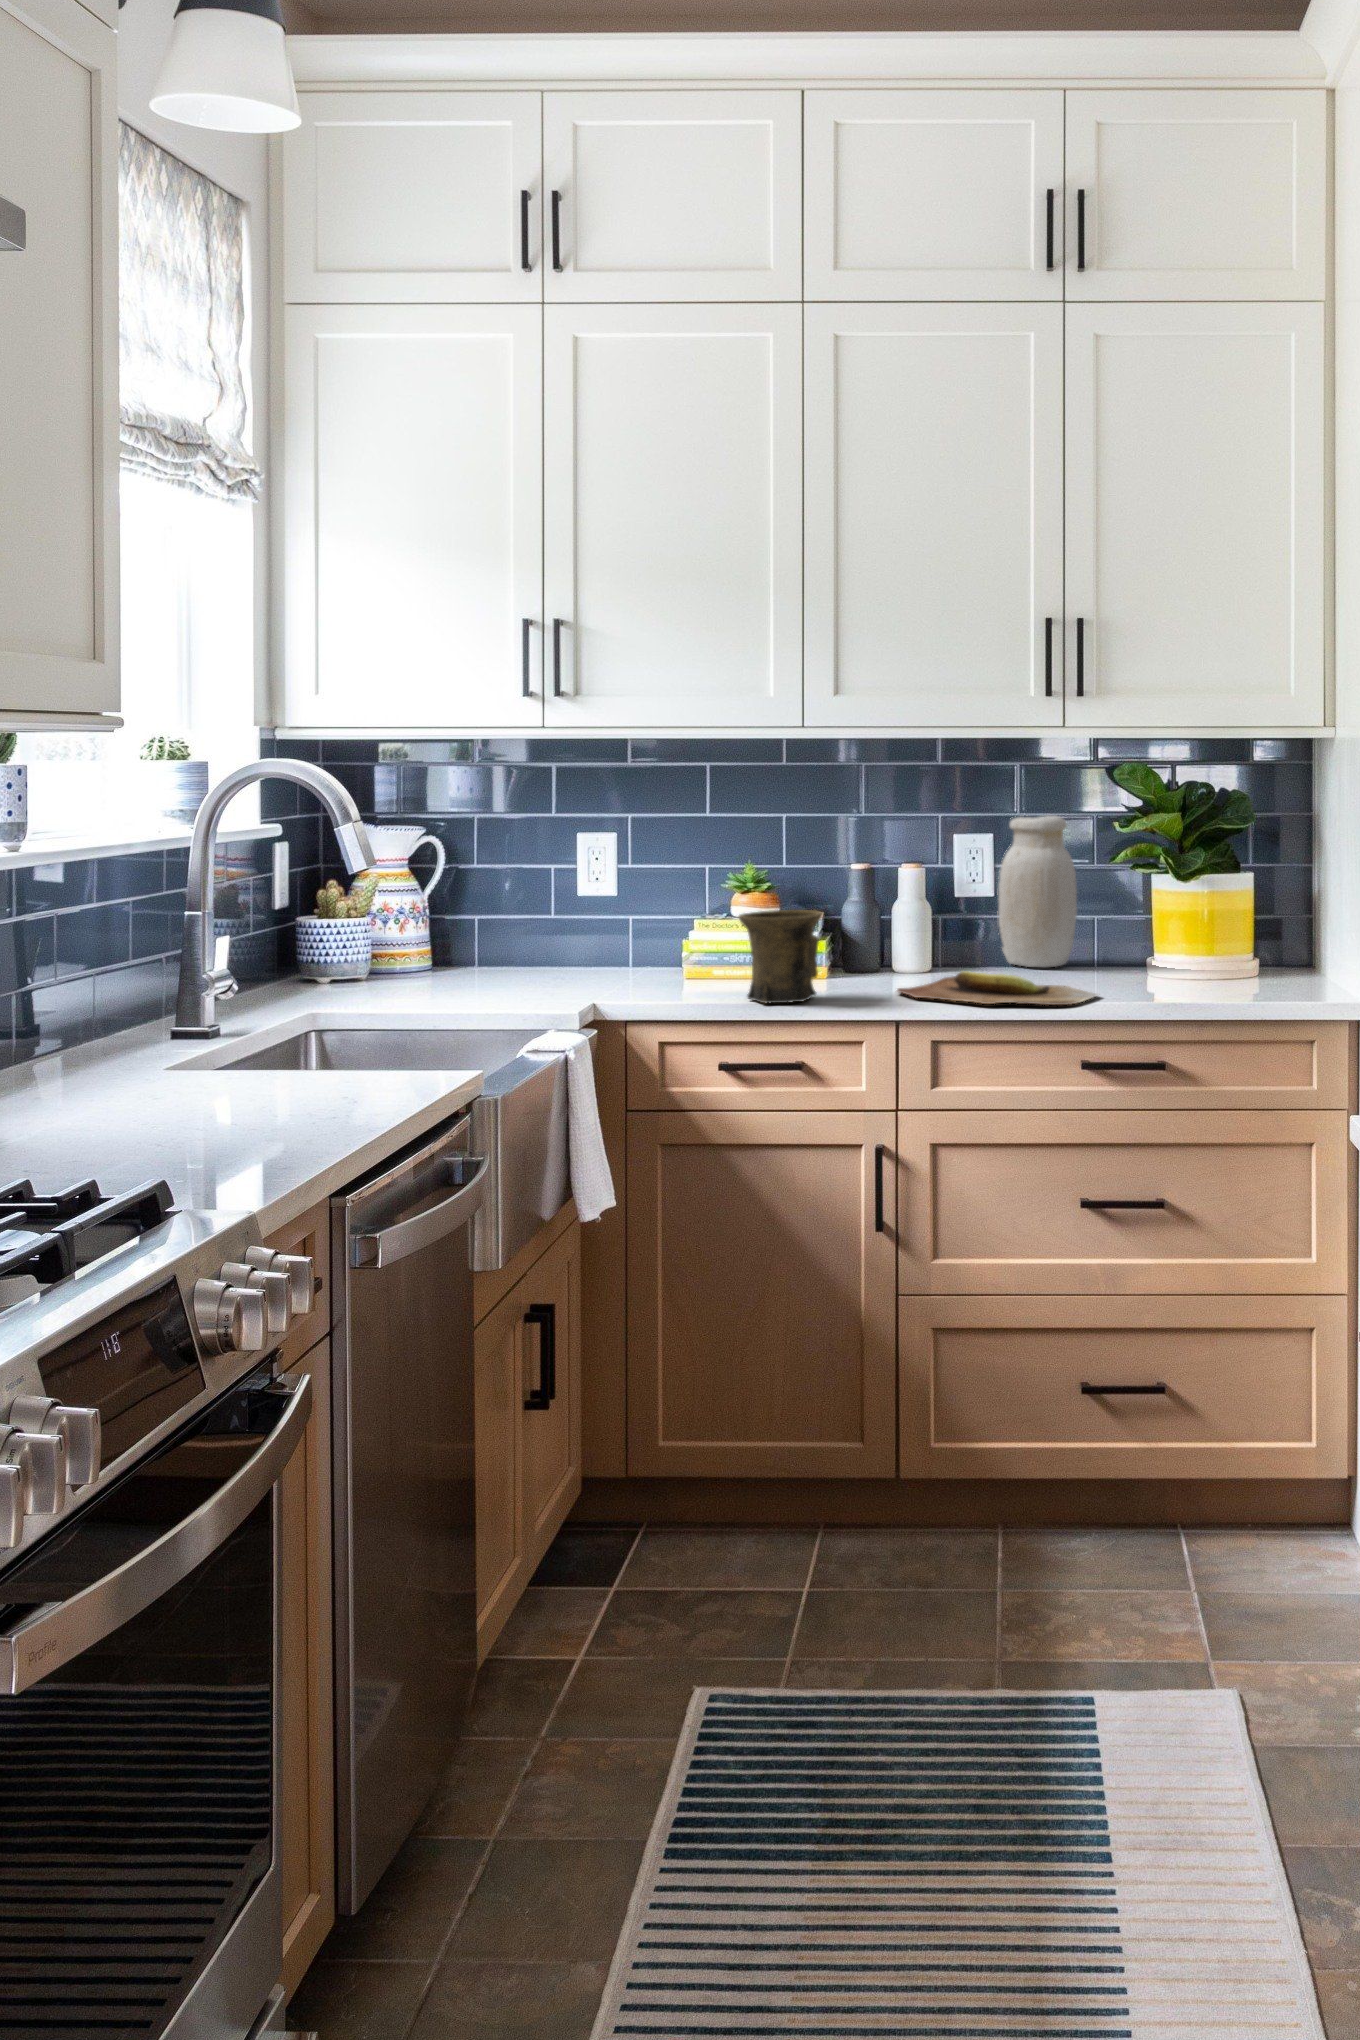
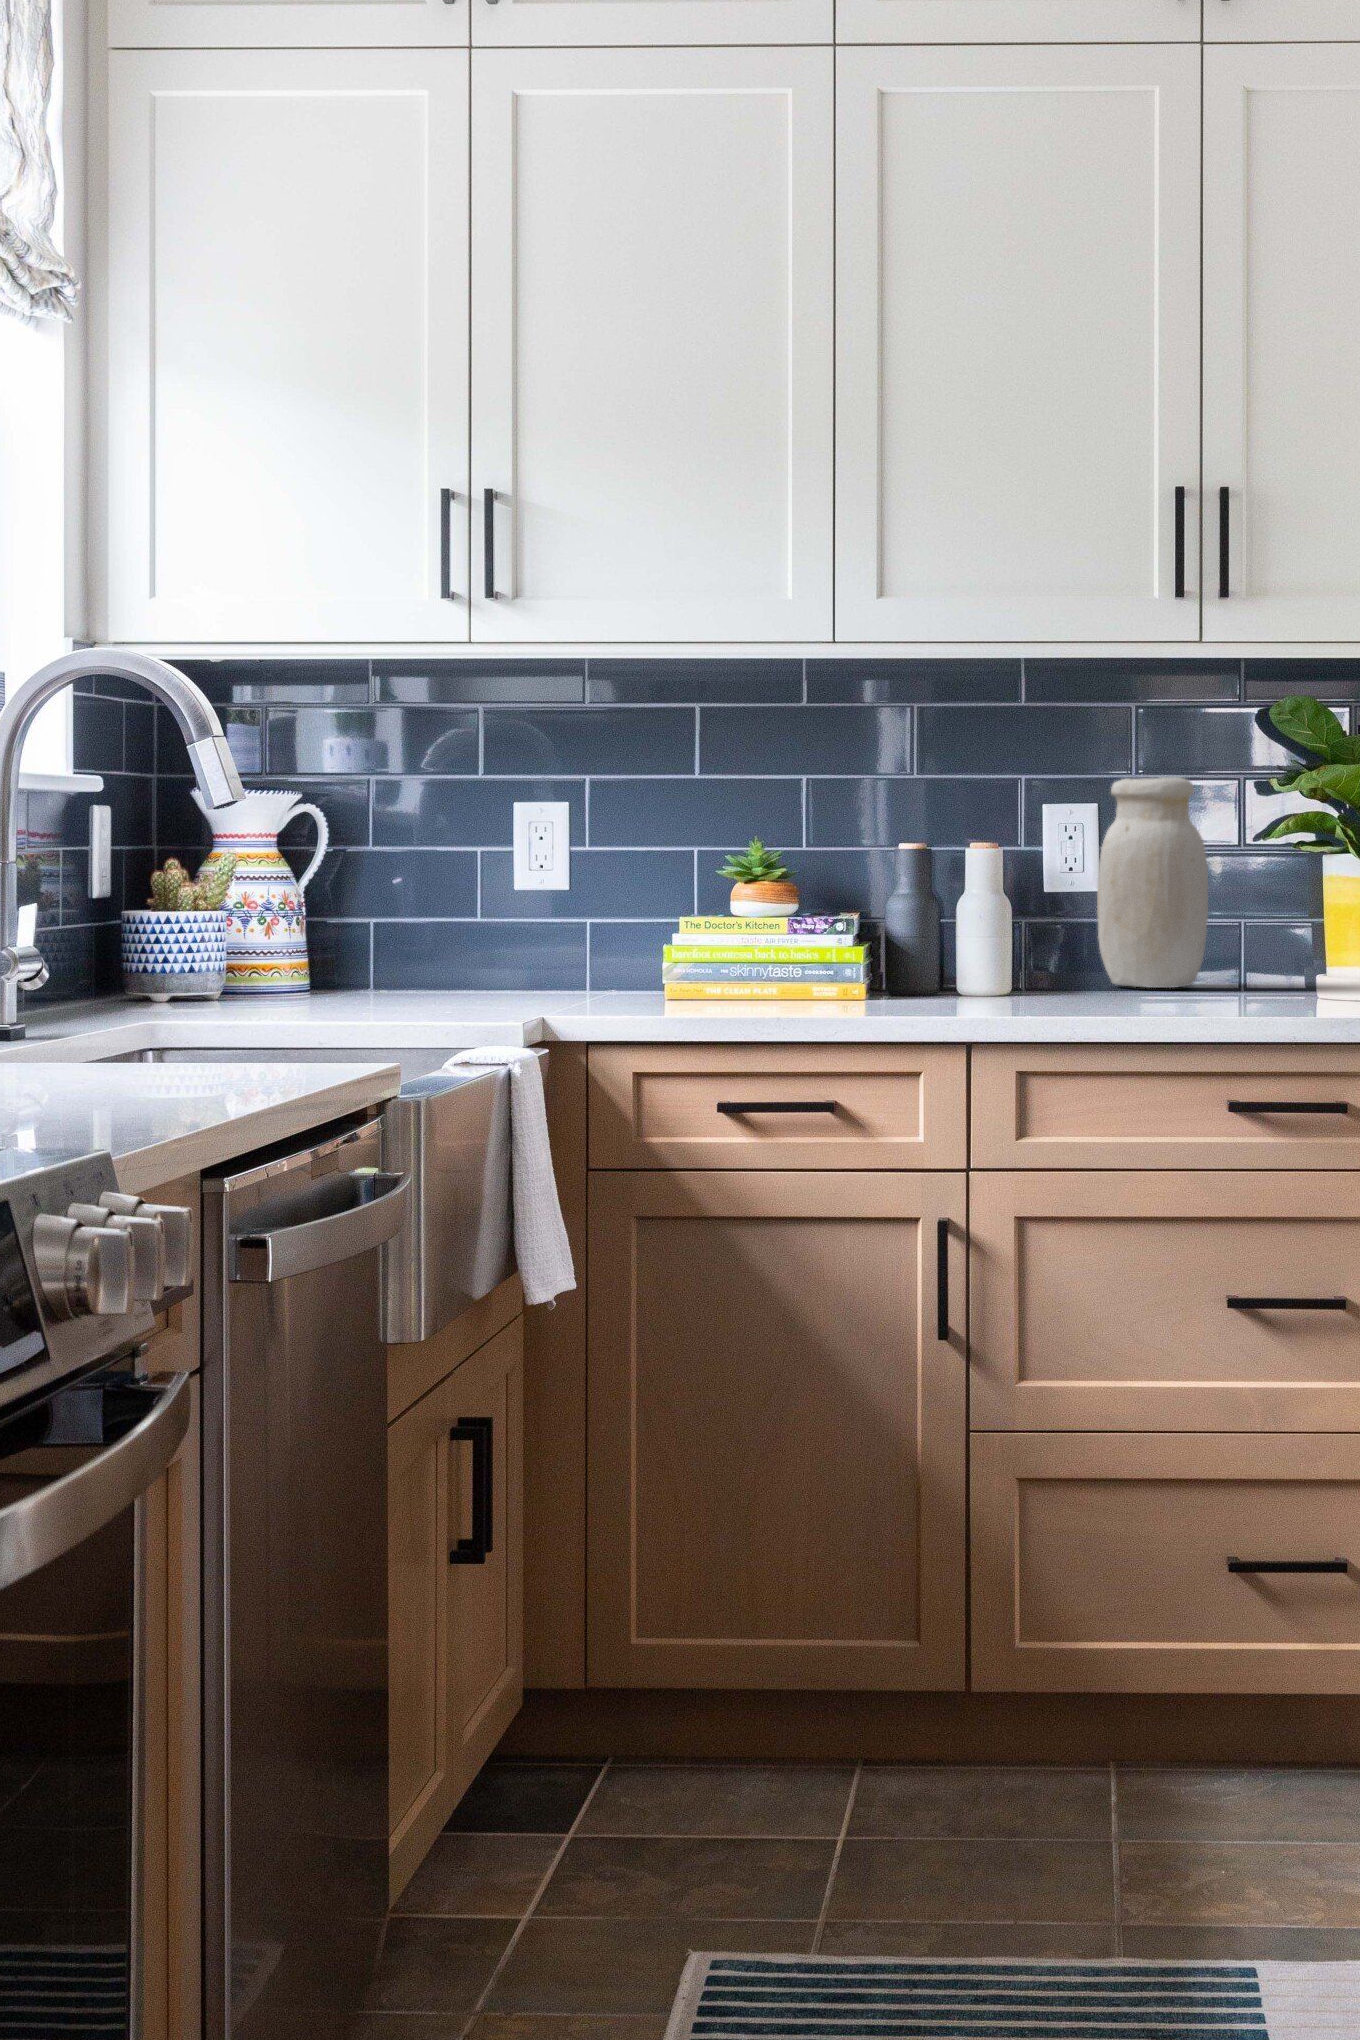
mug: present [739,910,822,1003] -> none [743,890,860,1014]
cutting board: present [897,971,1097,1005] -> none [960,979,1248,1017]

